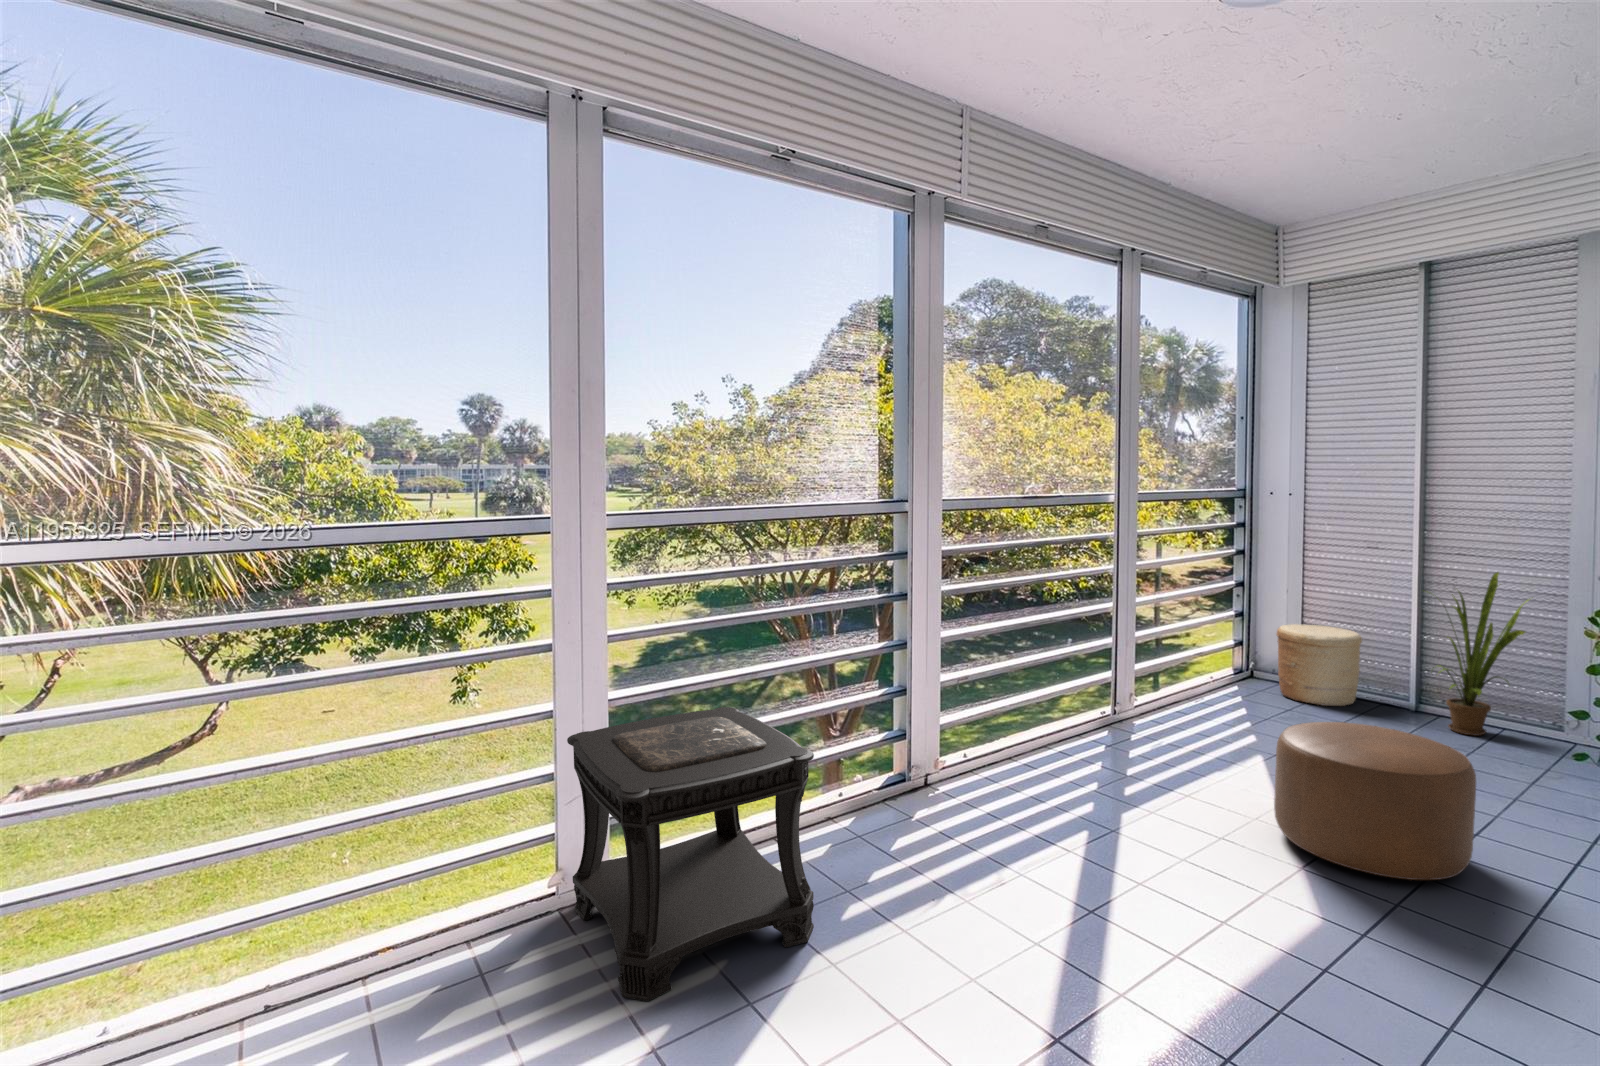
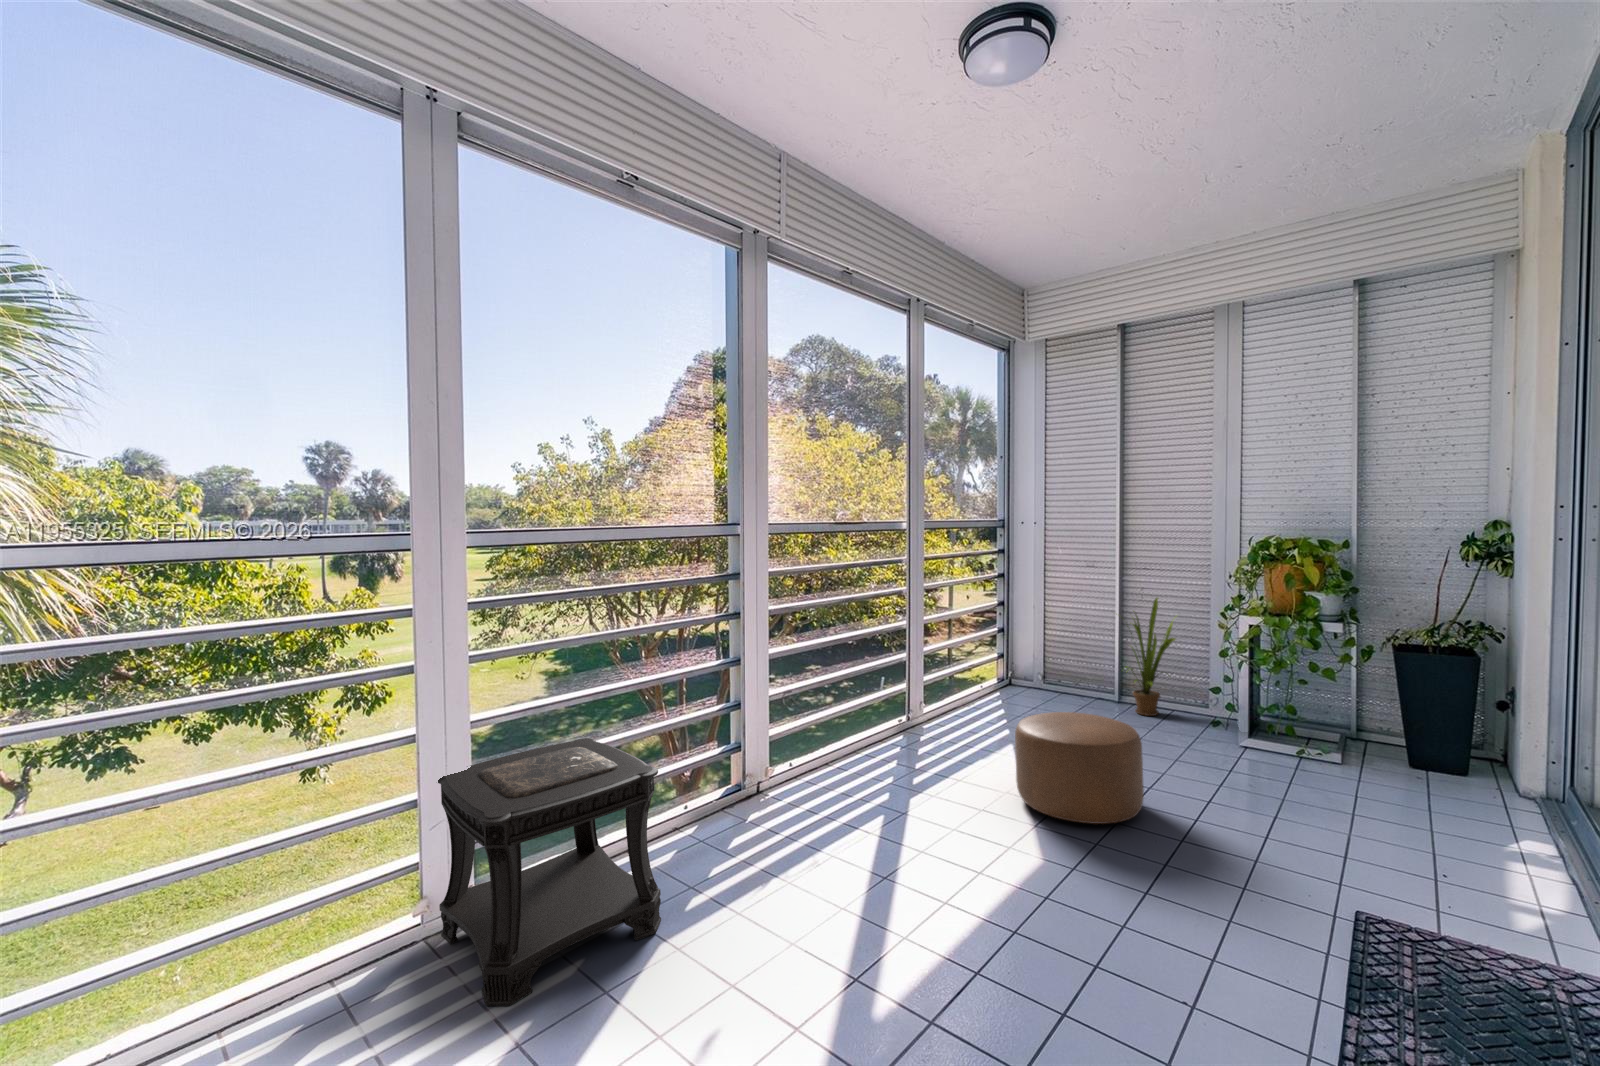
woven basket: present [1277,624,1362,706] -> none [1021,642,1078,702]

